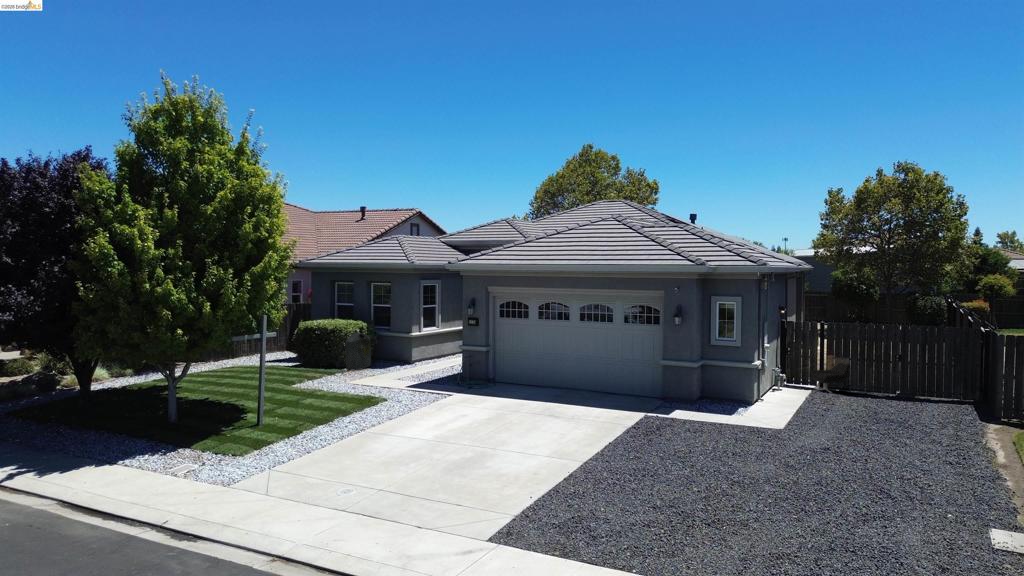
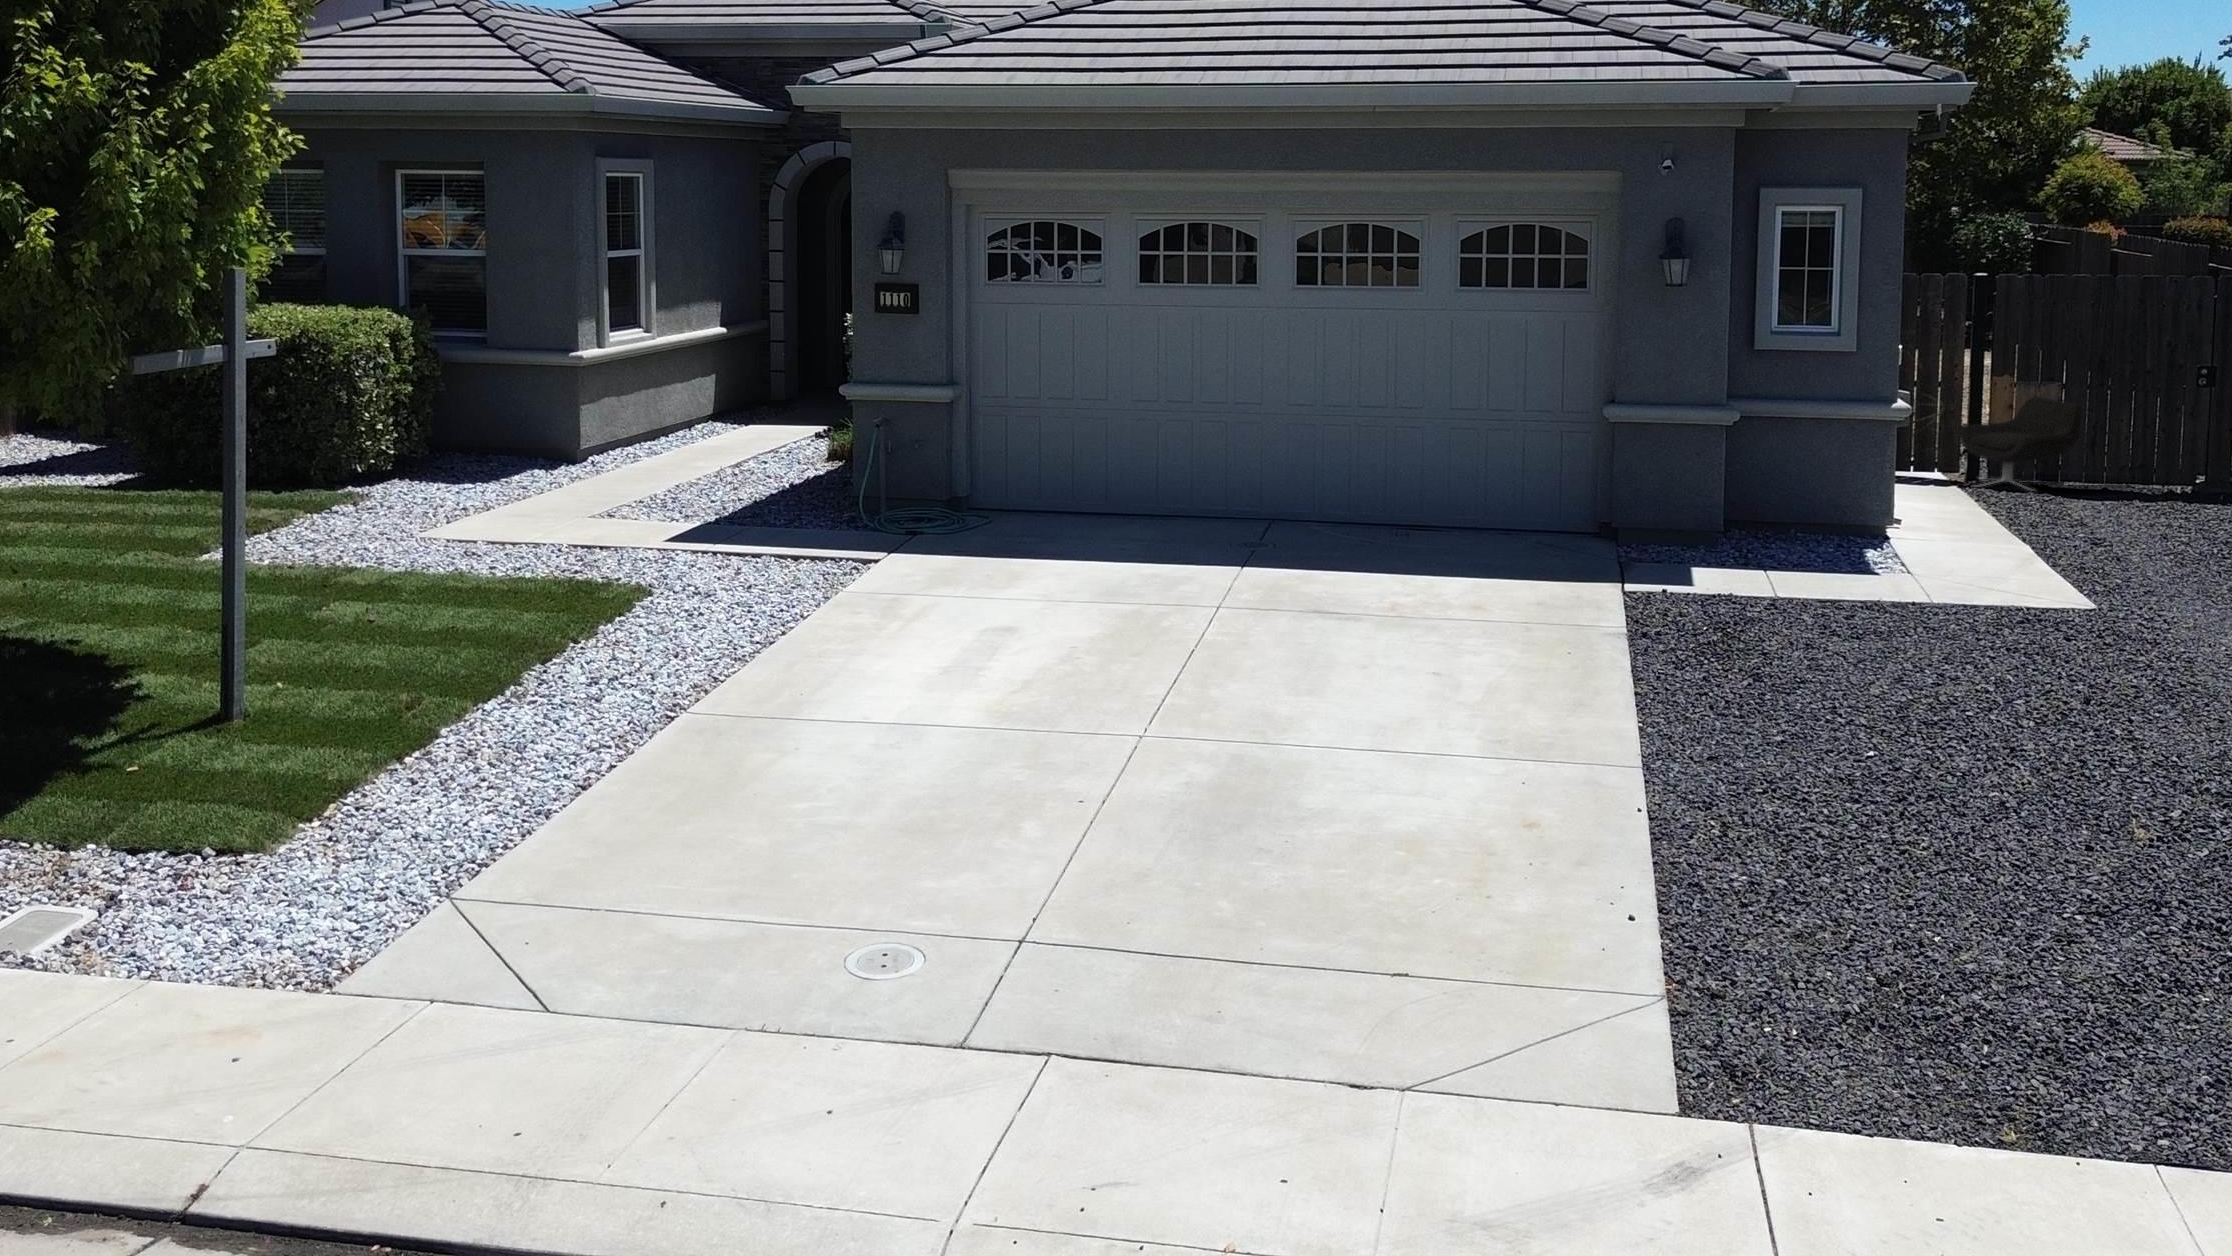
trash can: present [346,333,371,371] -> none [356,350,444,491]

